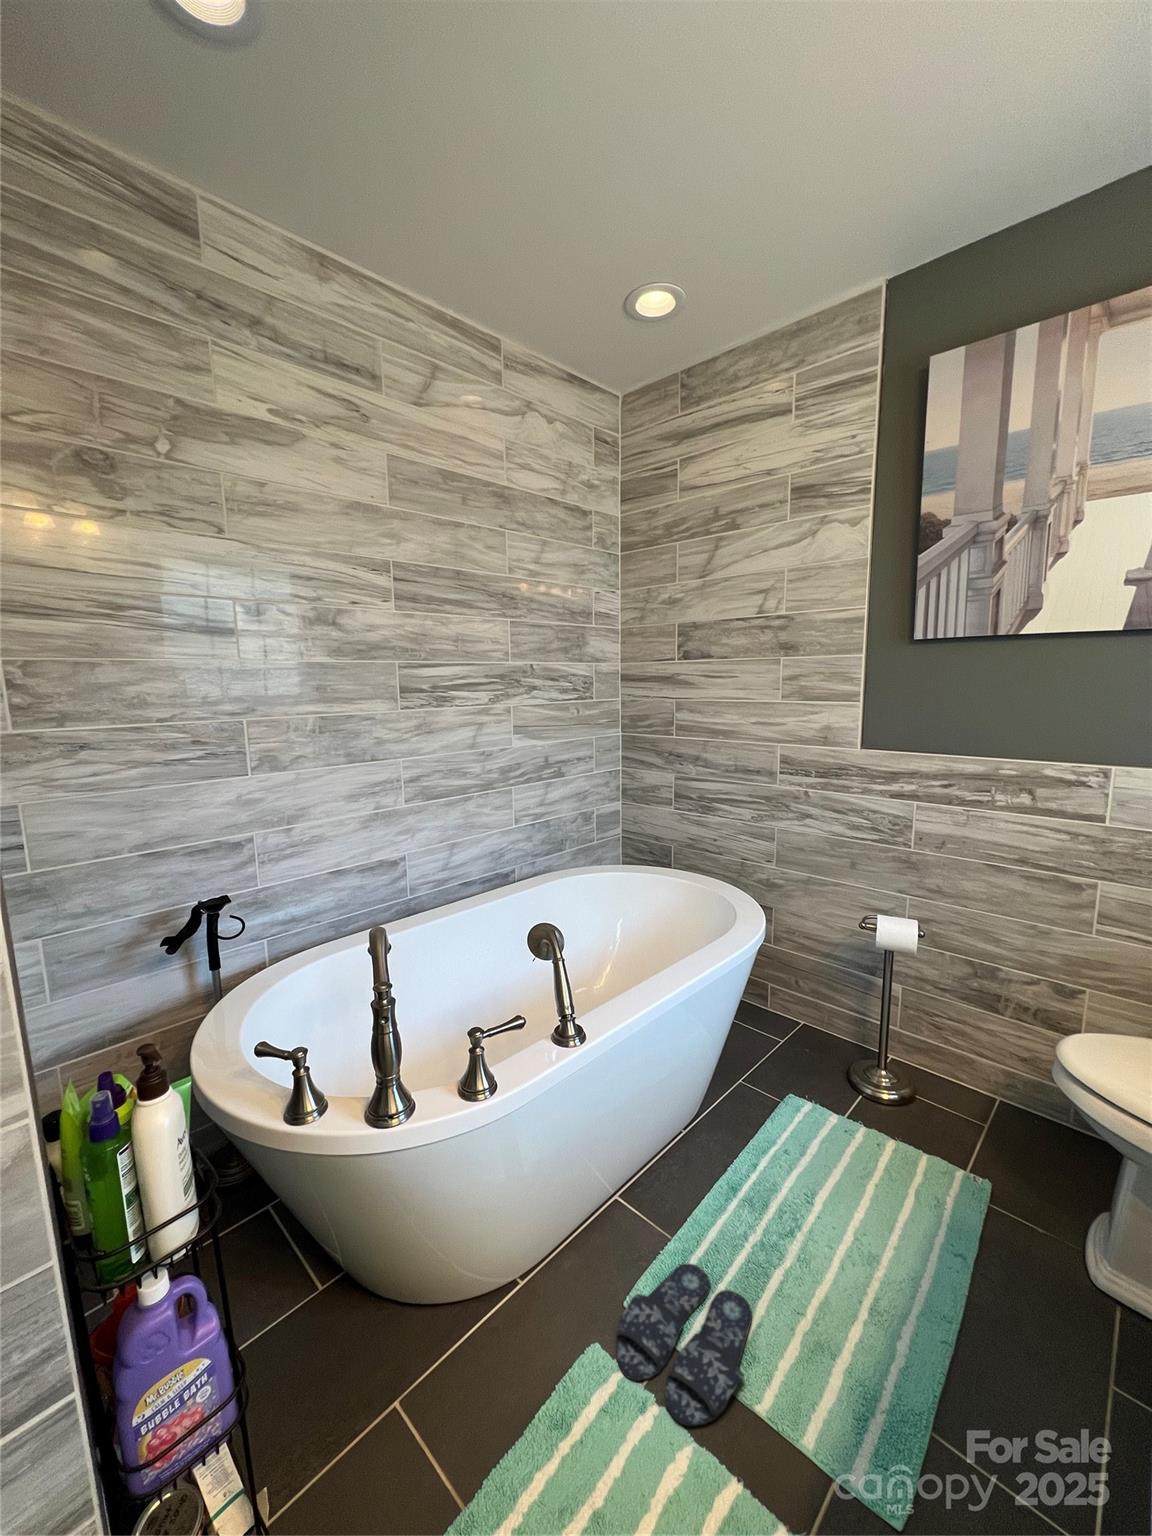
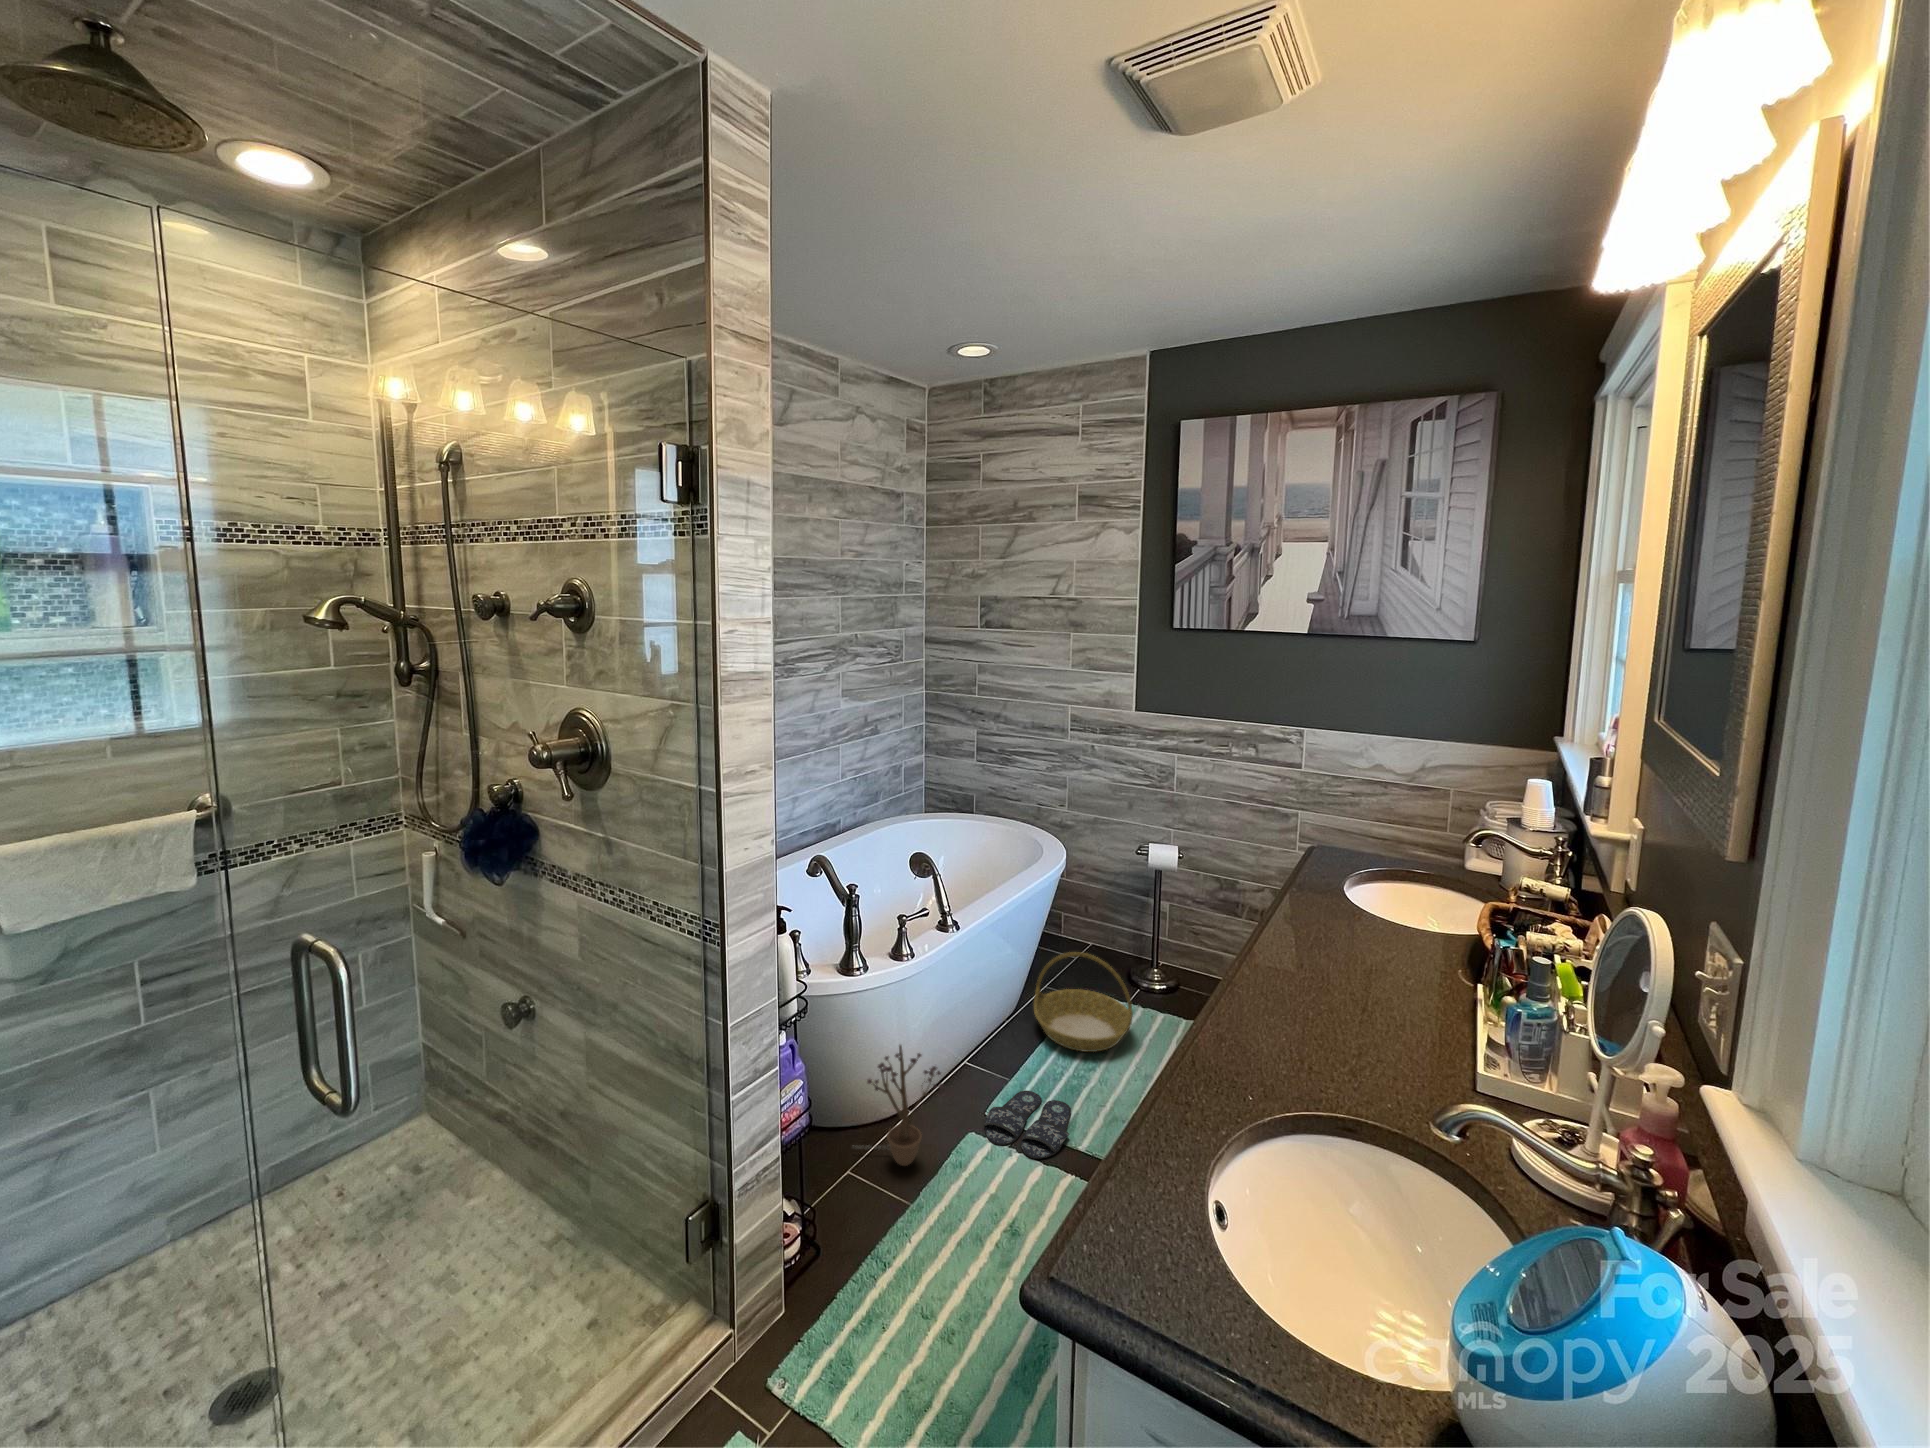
basket: none [717,1056,852,1200] -> present [1034,952,1133,1052]
decorative plant: none [412,1229,535,1410] -> present [856,1045,944,1166]

